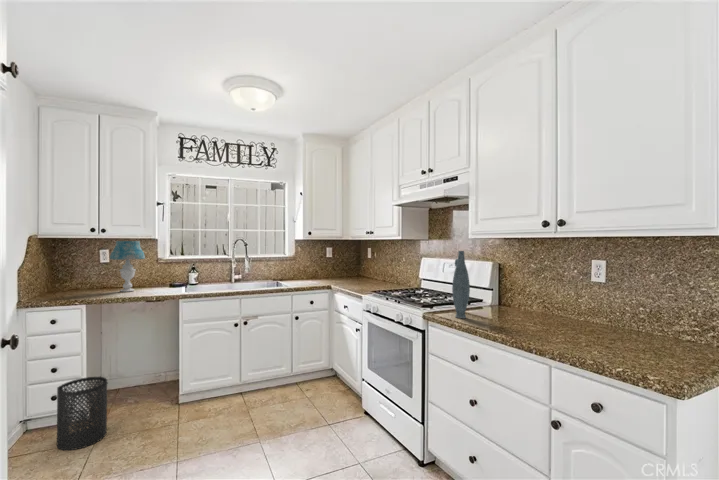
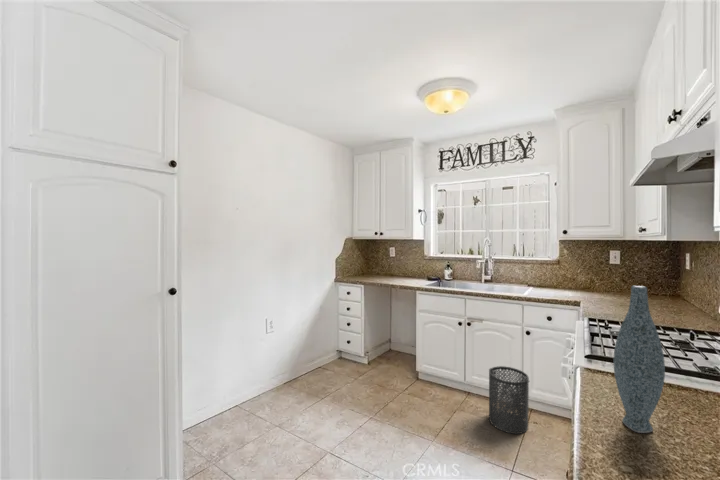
table lamp: present [110,241,145,292] -> none [385,242,408,280]
trash can: present [57,377,108,450] -> present [489,366,529,434]

